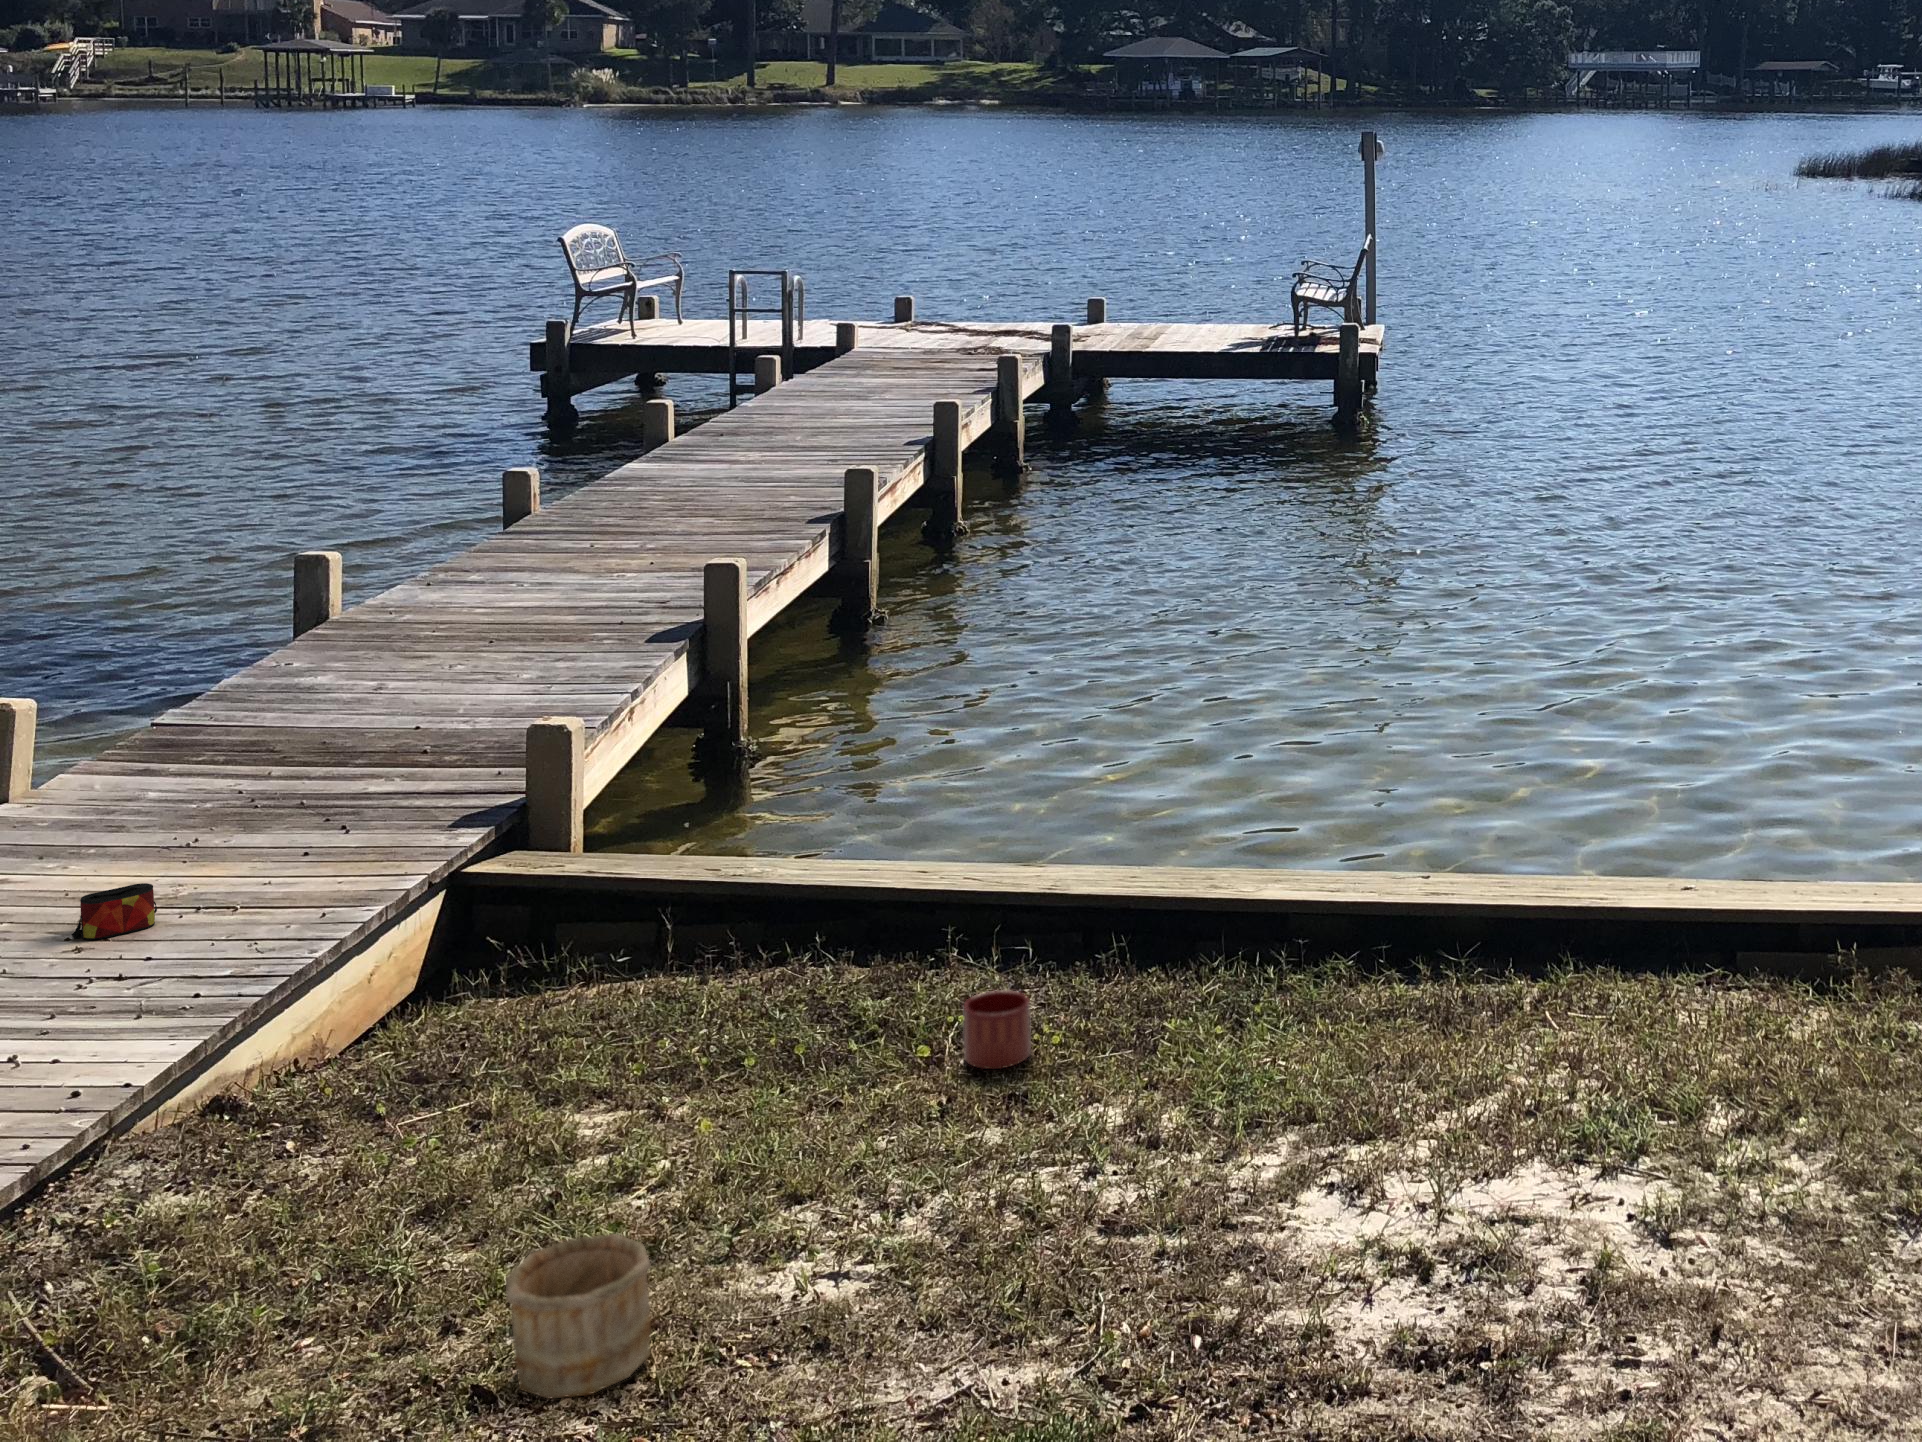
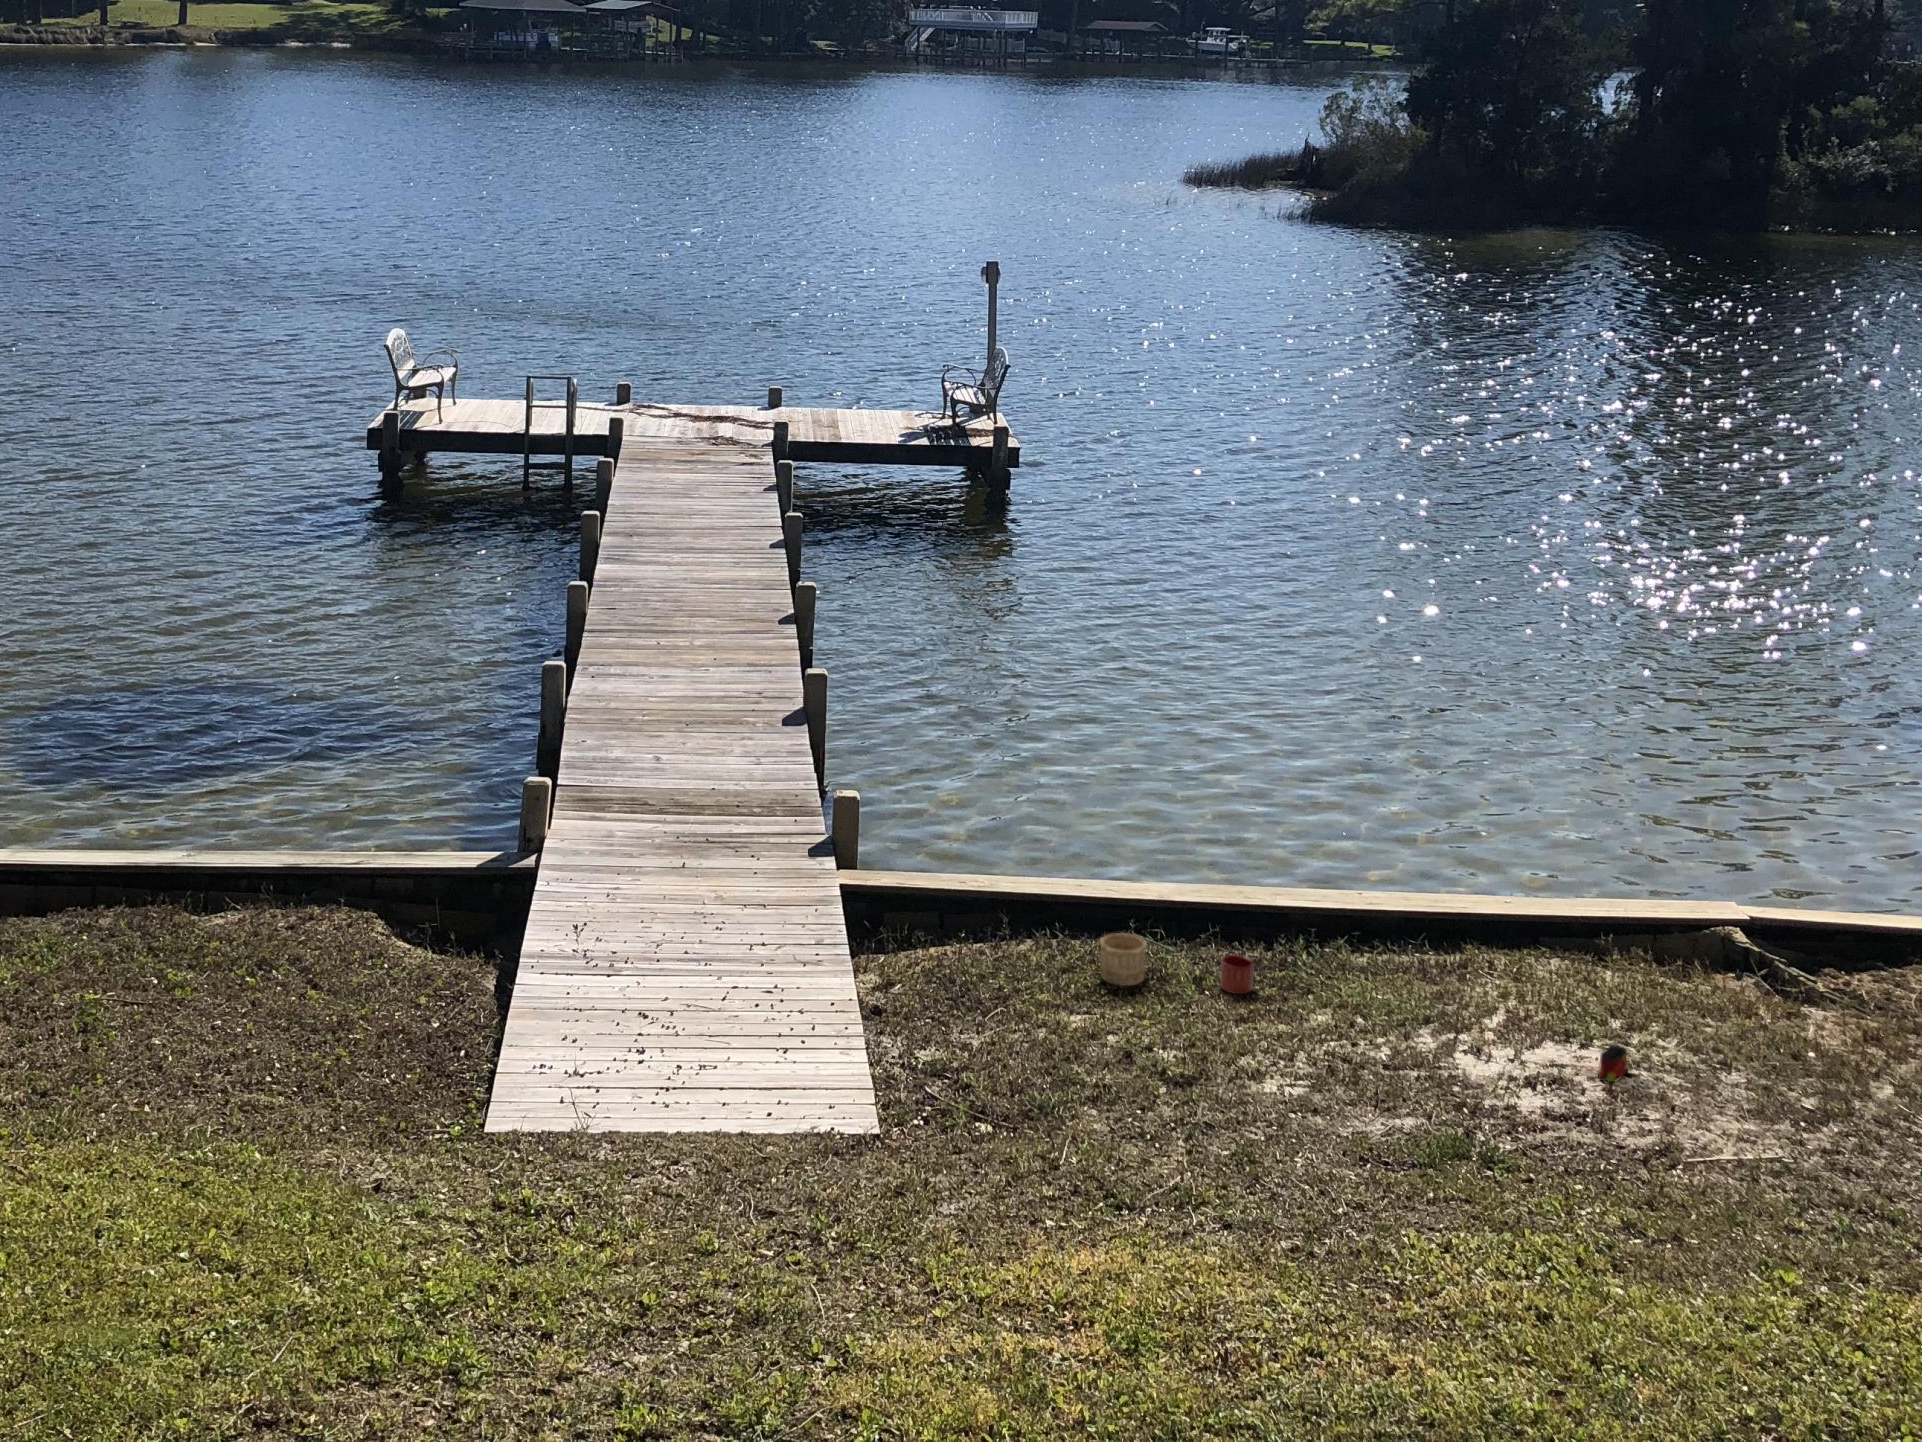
bag: present [71,883,157,940] -> present [1598,1045,1627,1082]
wooden bucket: present [505,1234,651,1398] -> present [1100,933,1147,986]

